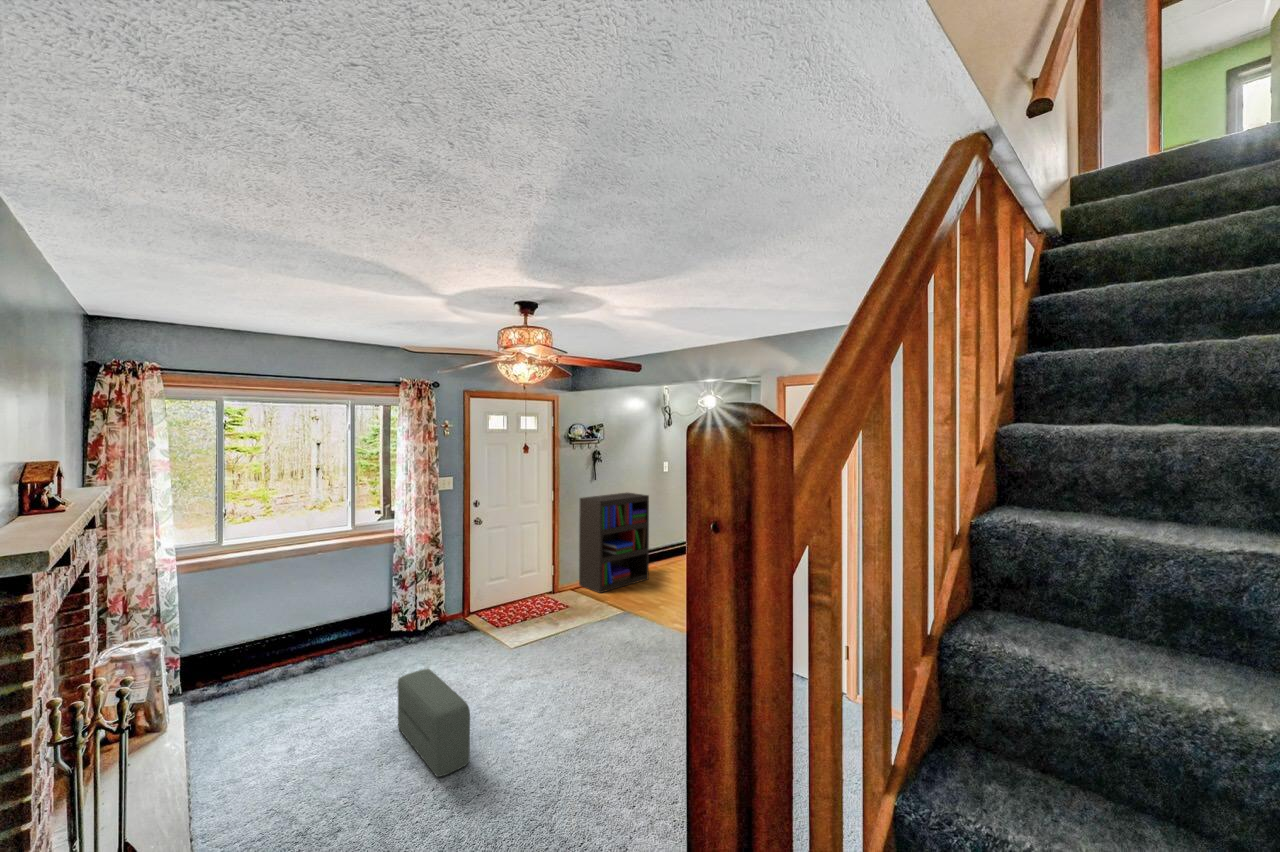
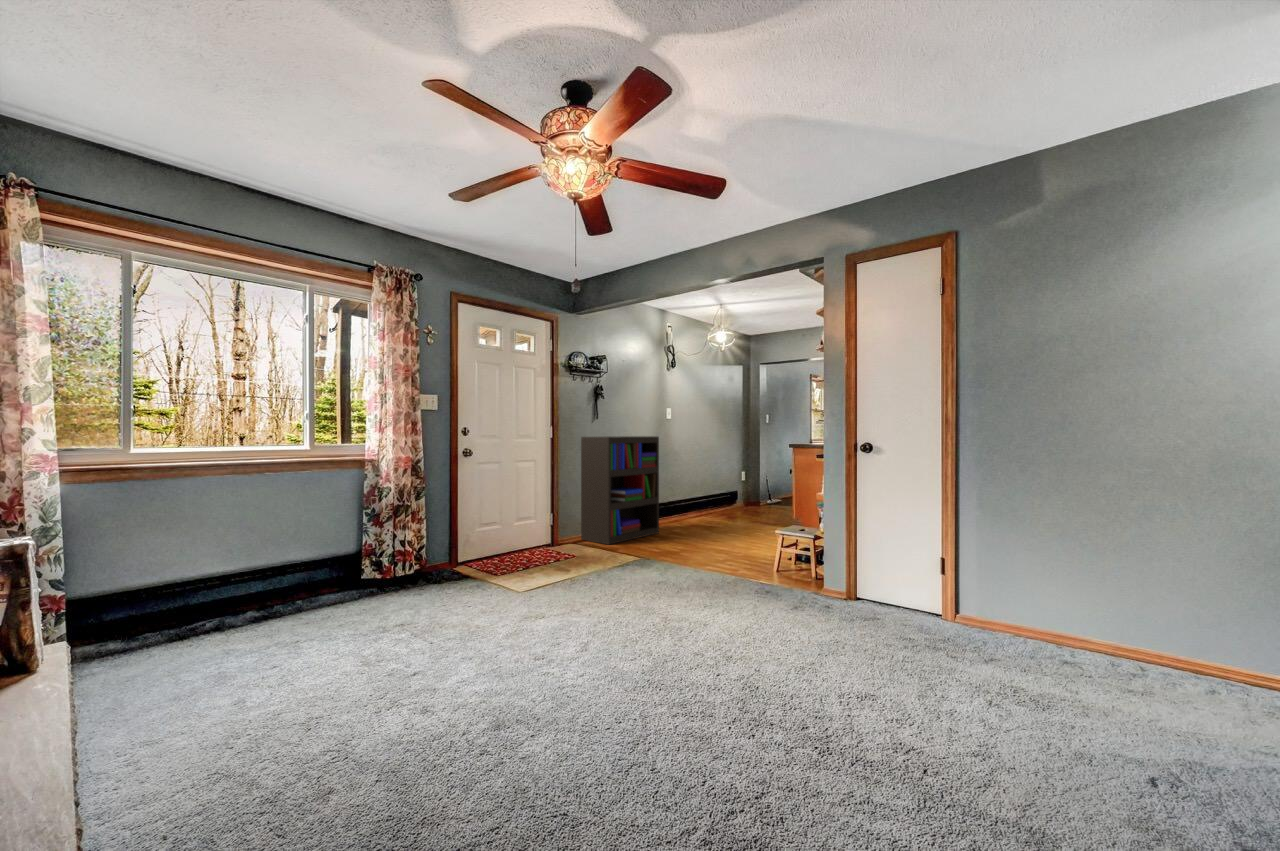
pouf: present [398,669,470,777] -> none [393,592,508,720]

